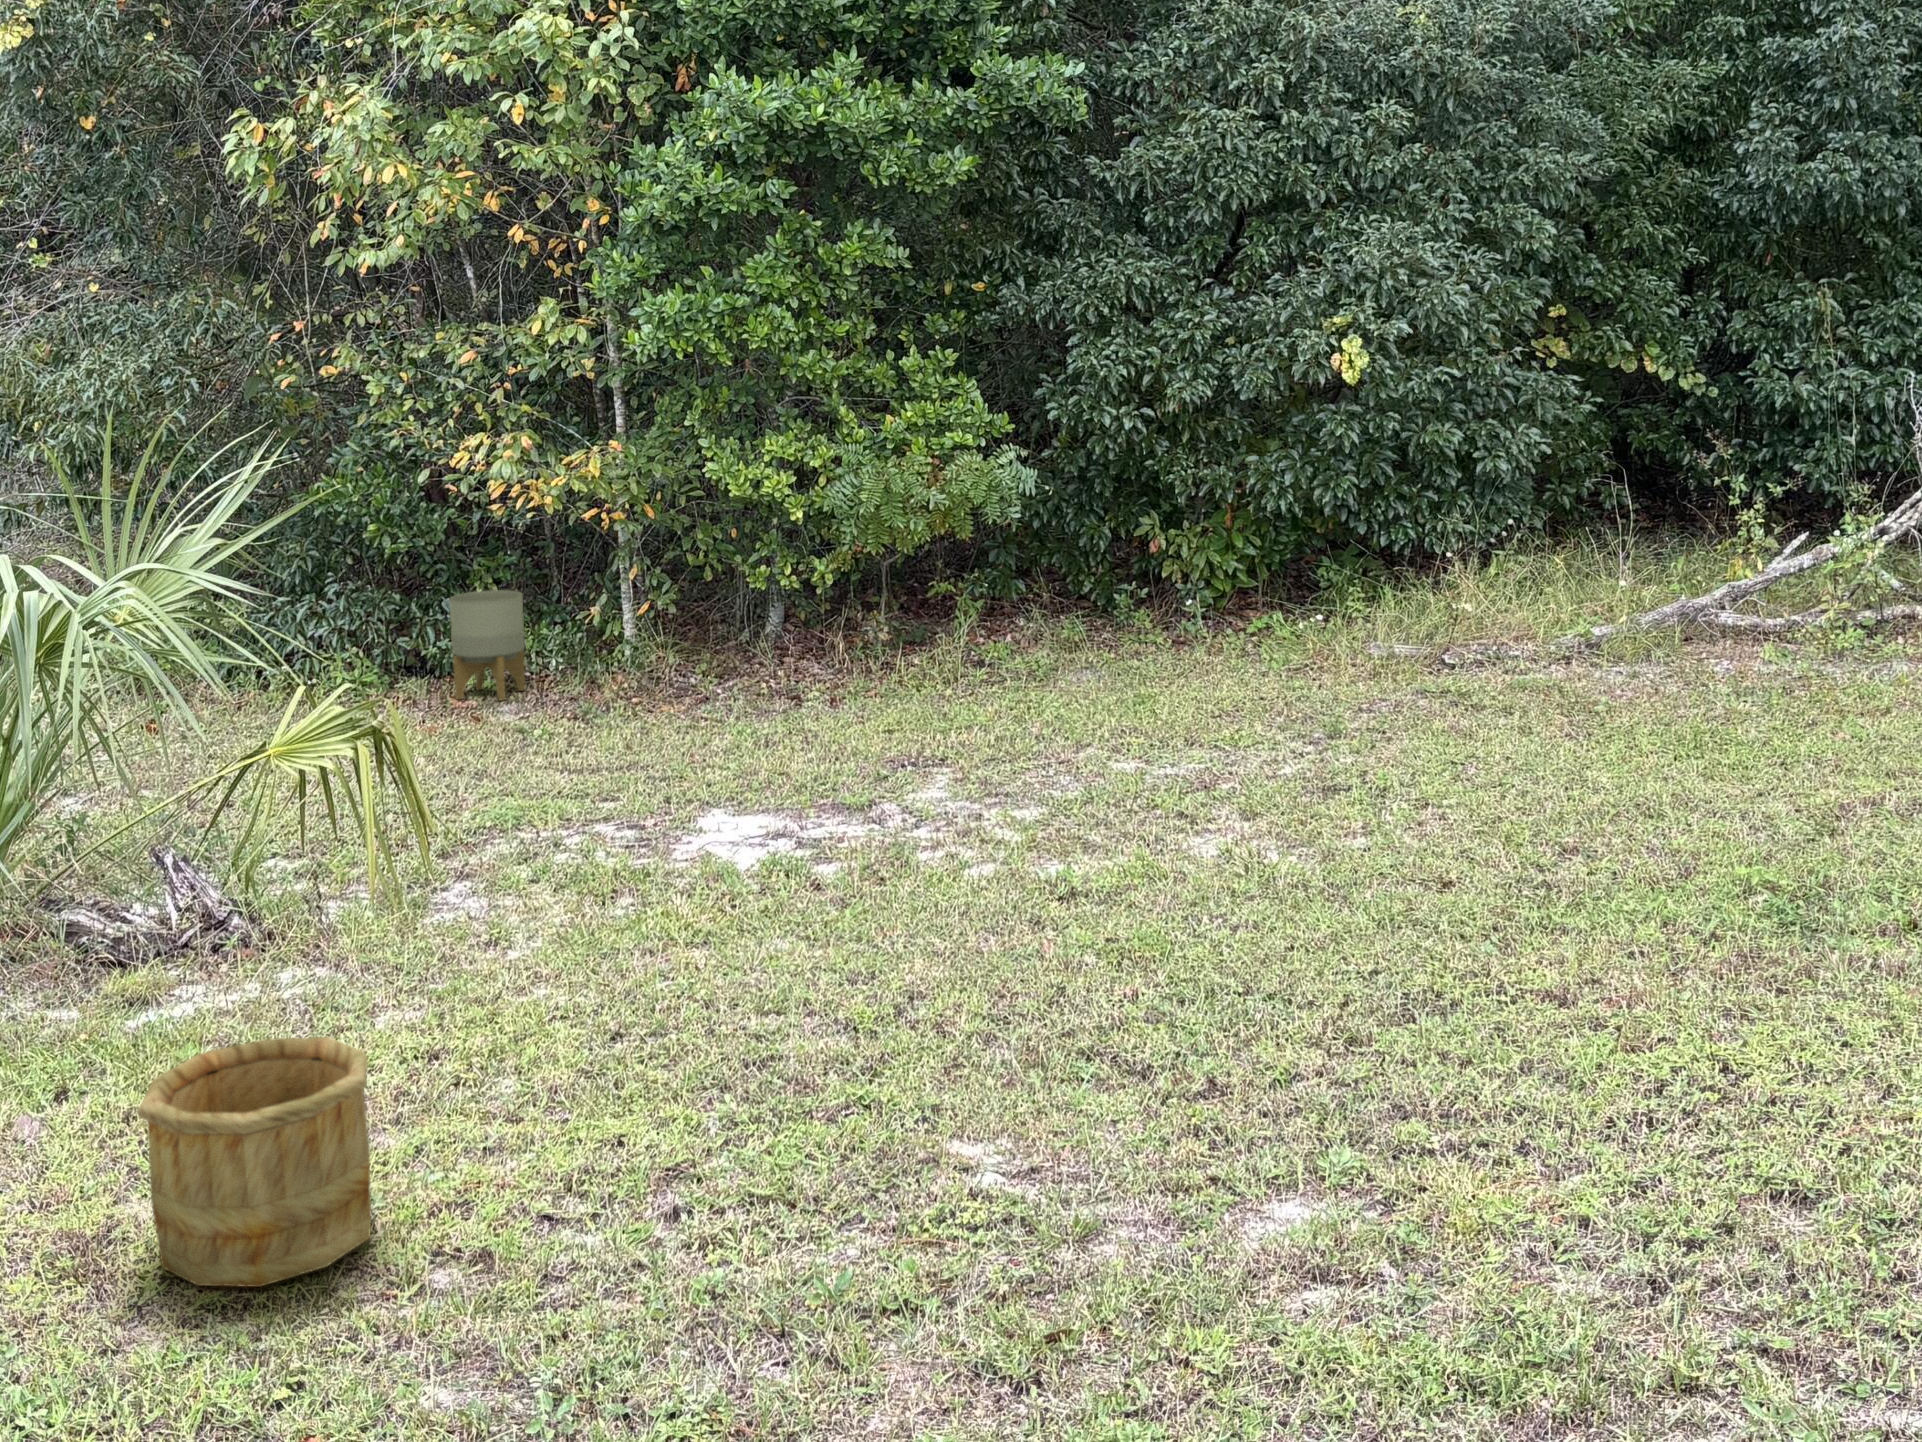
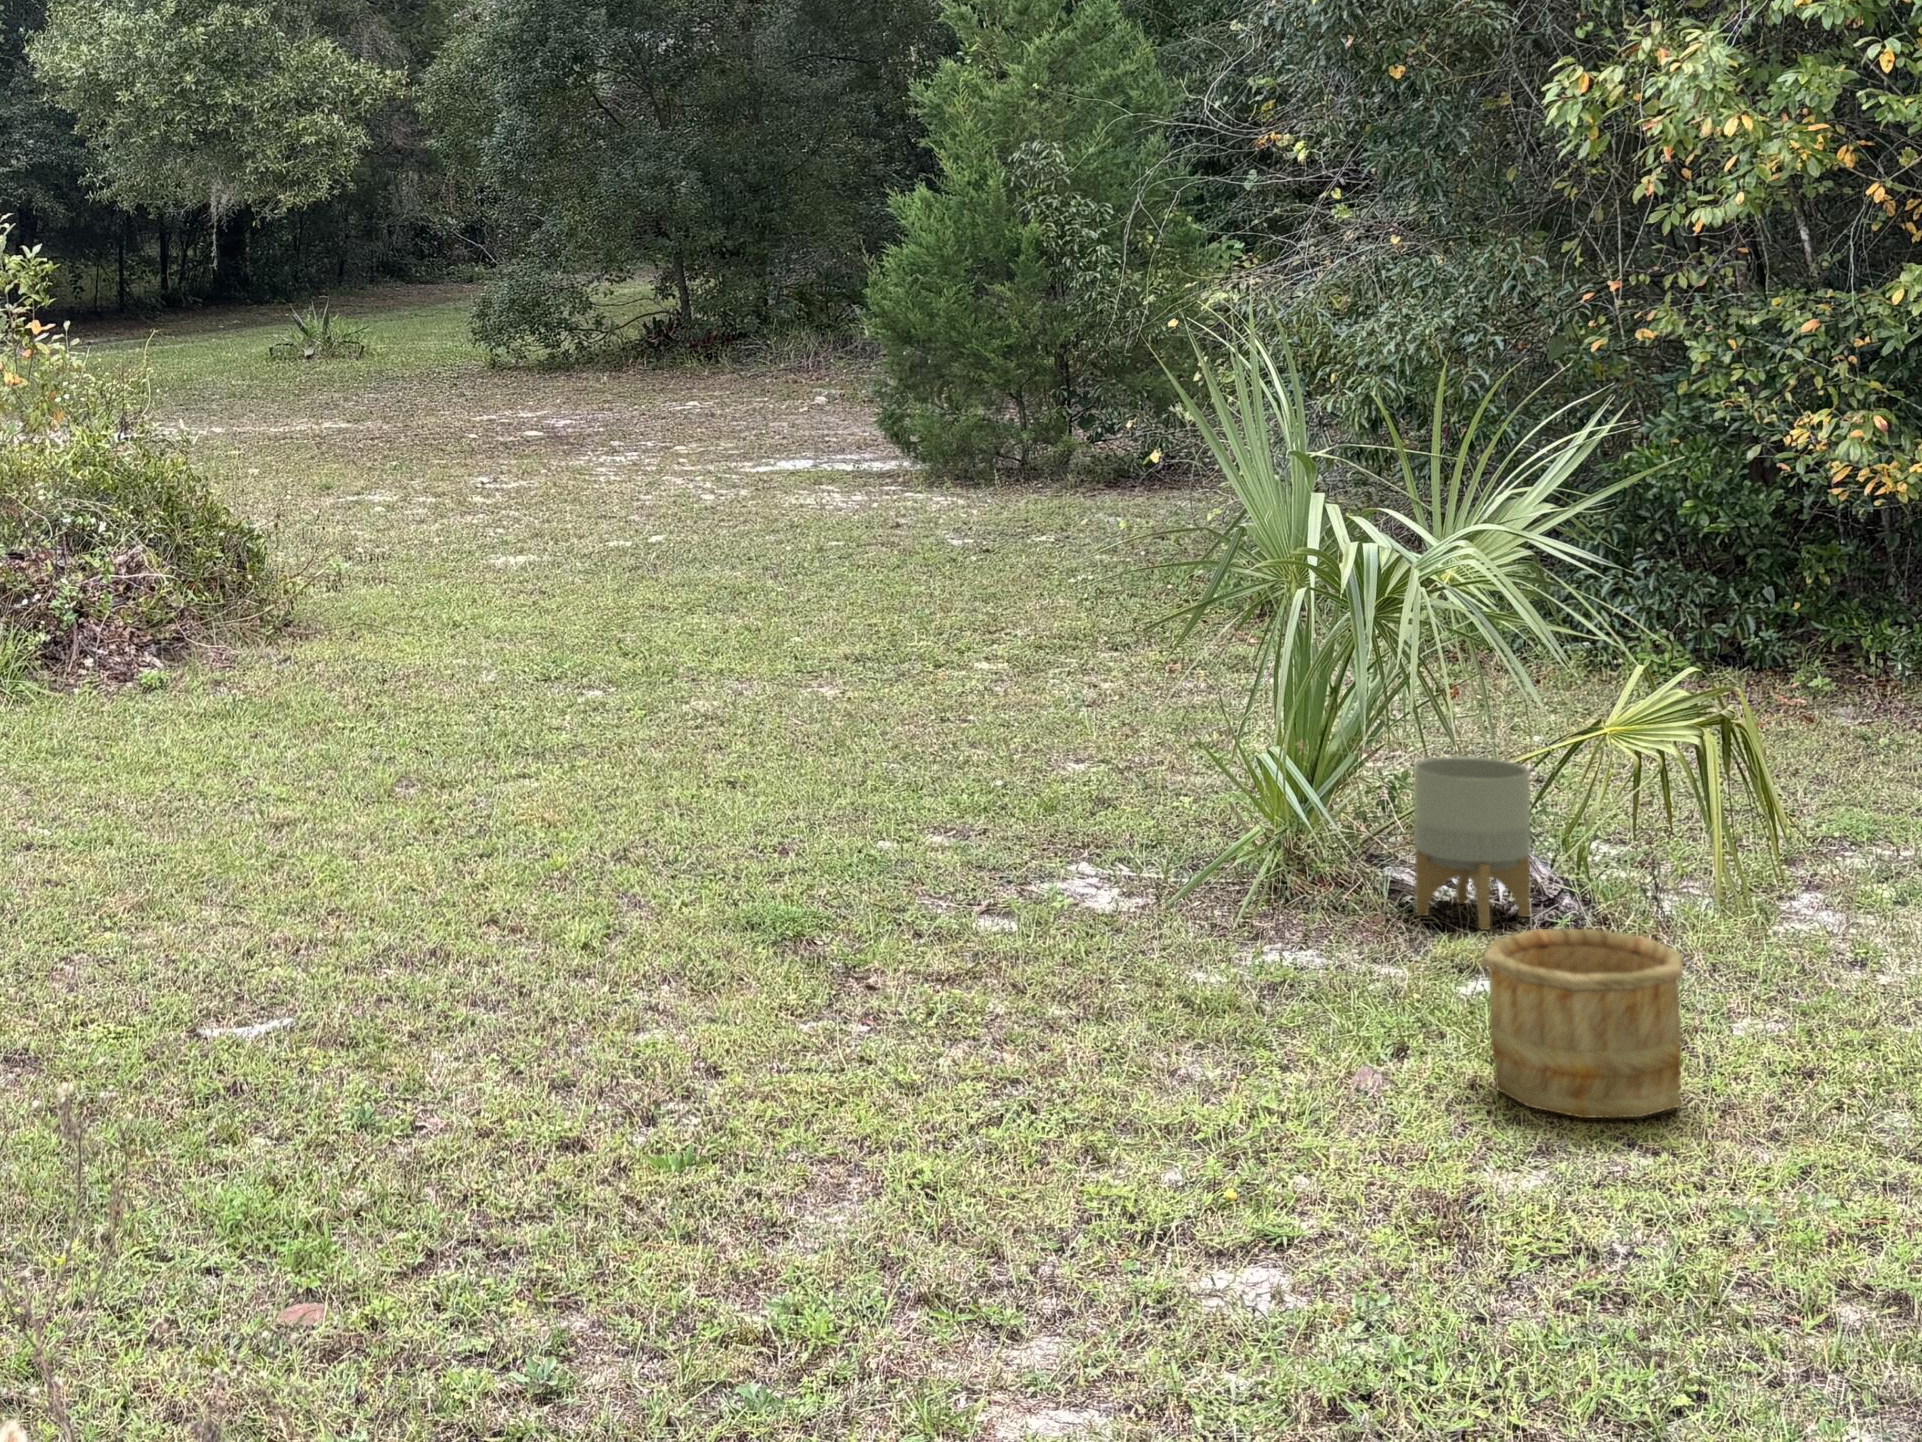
planter: present [450,590,525,701] -> present [1414,756,1531,930]

